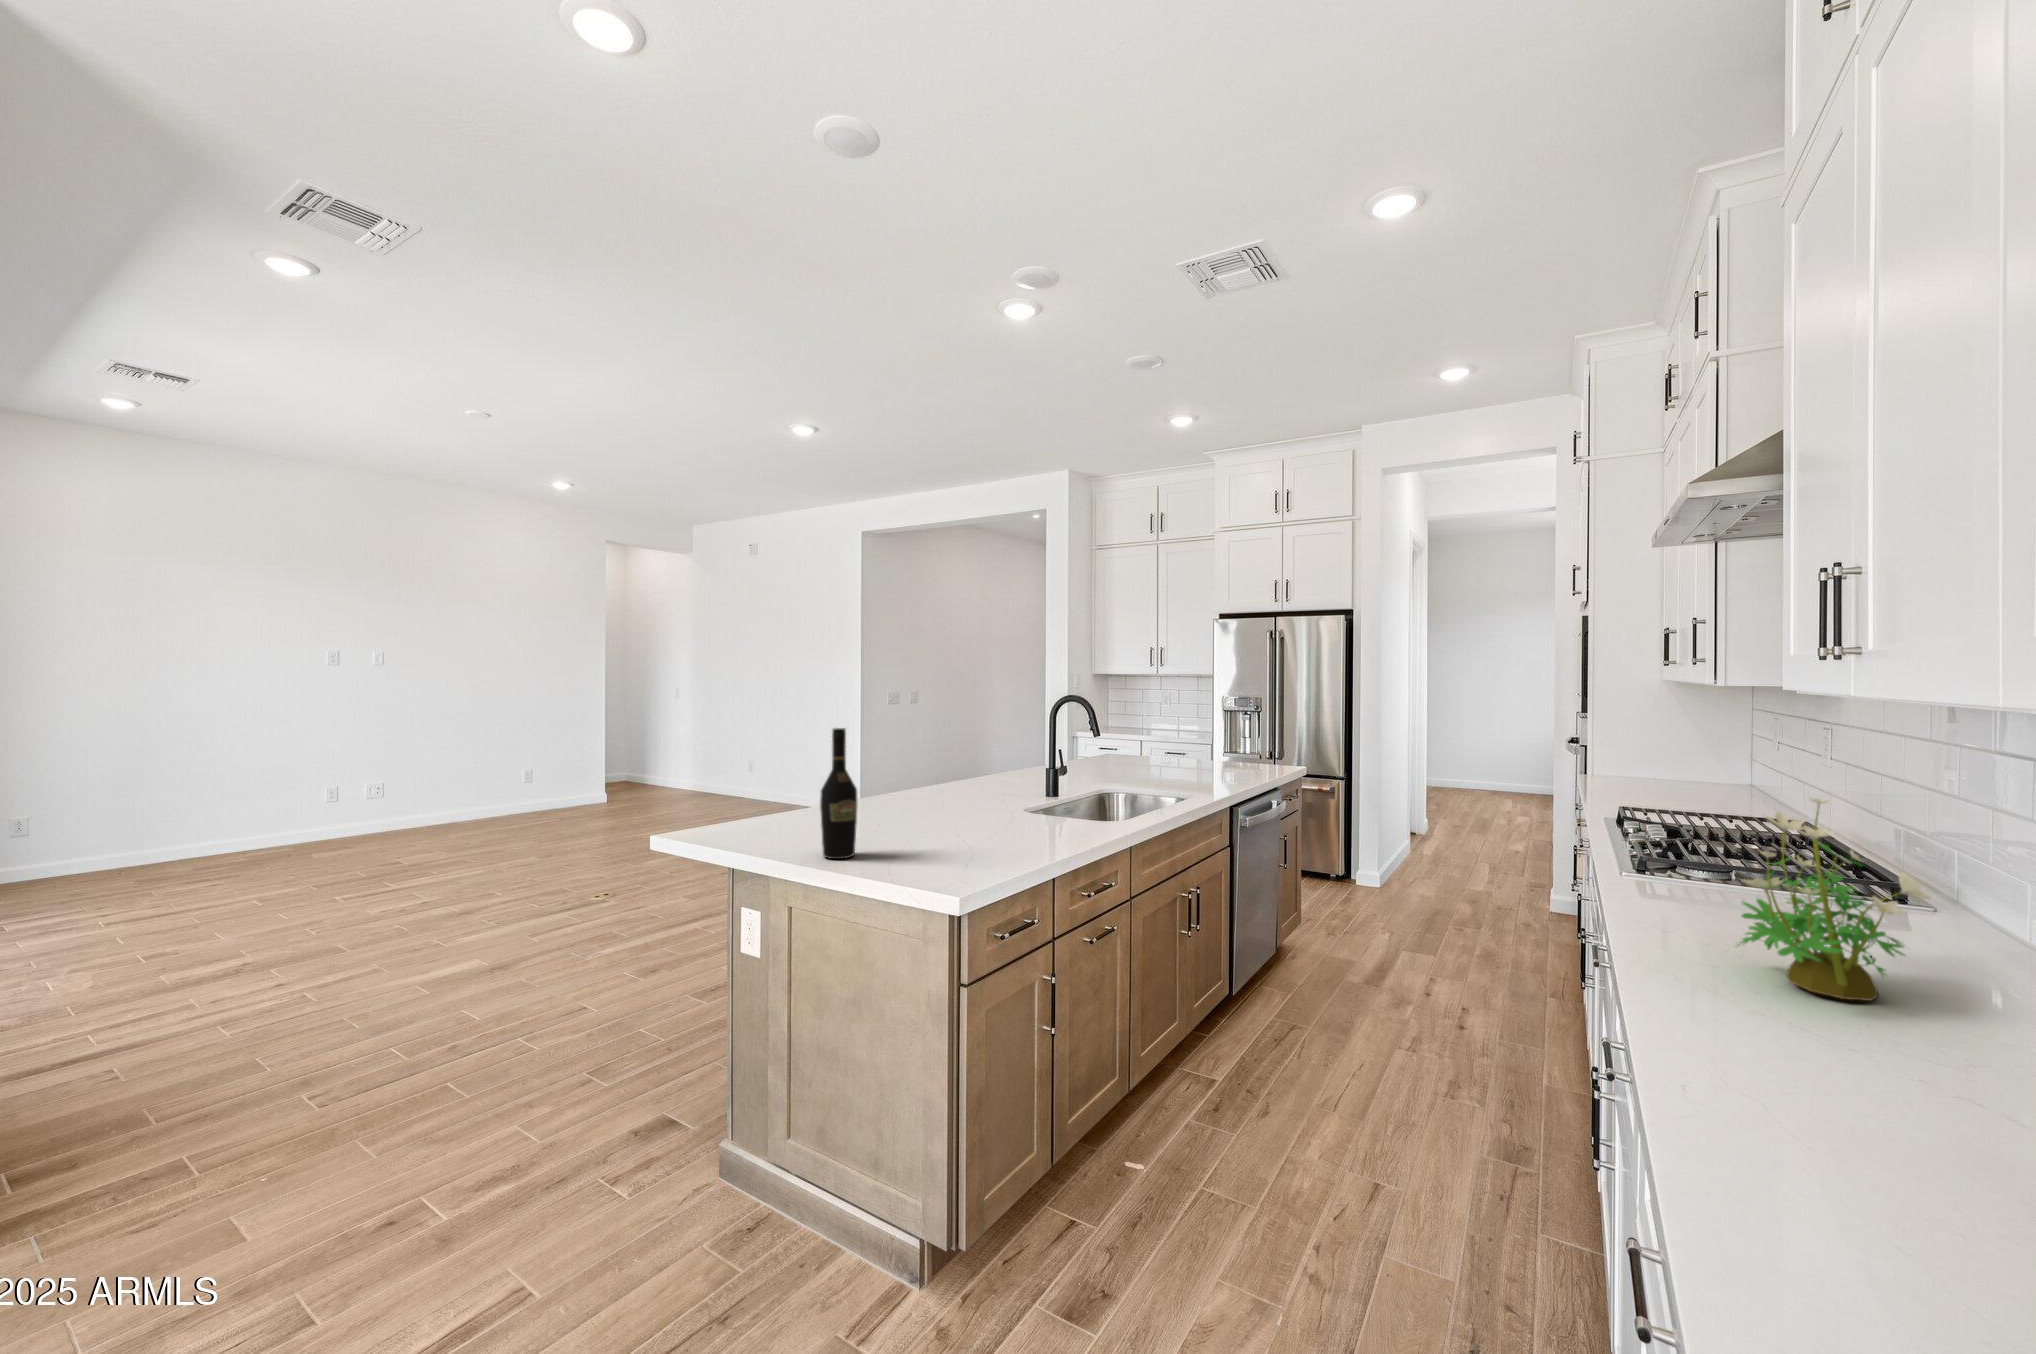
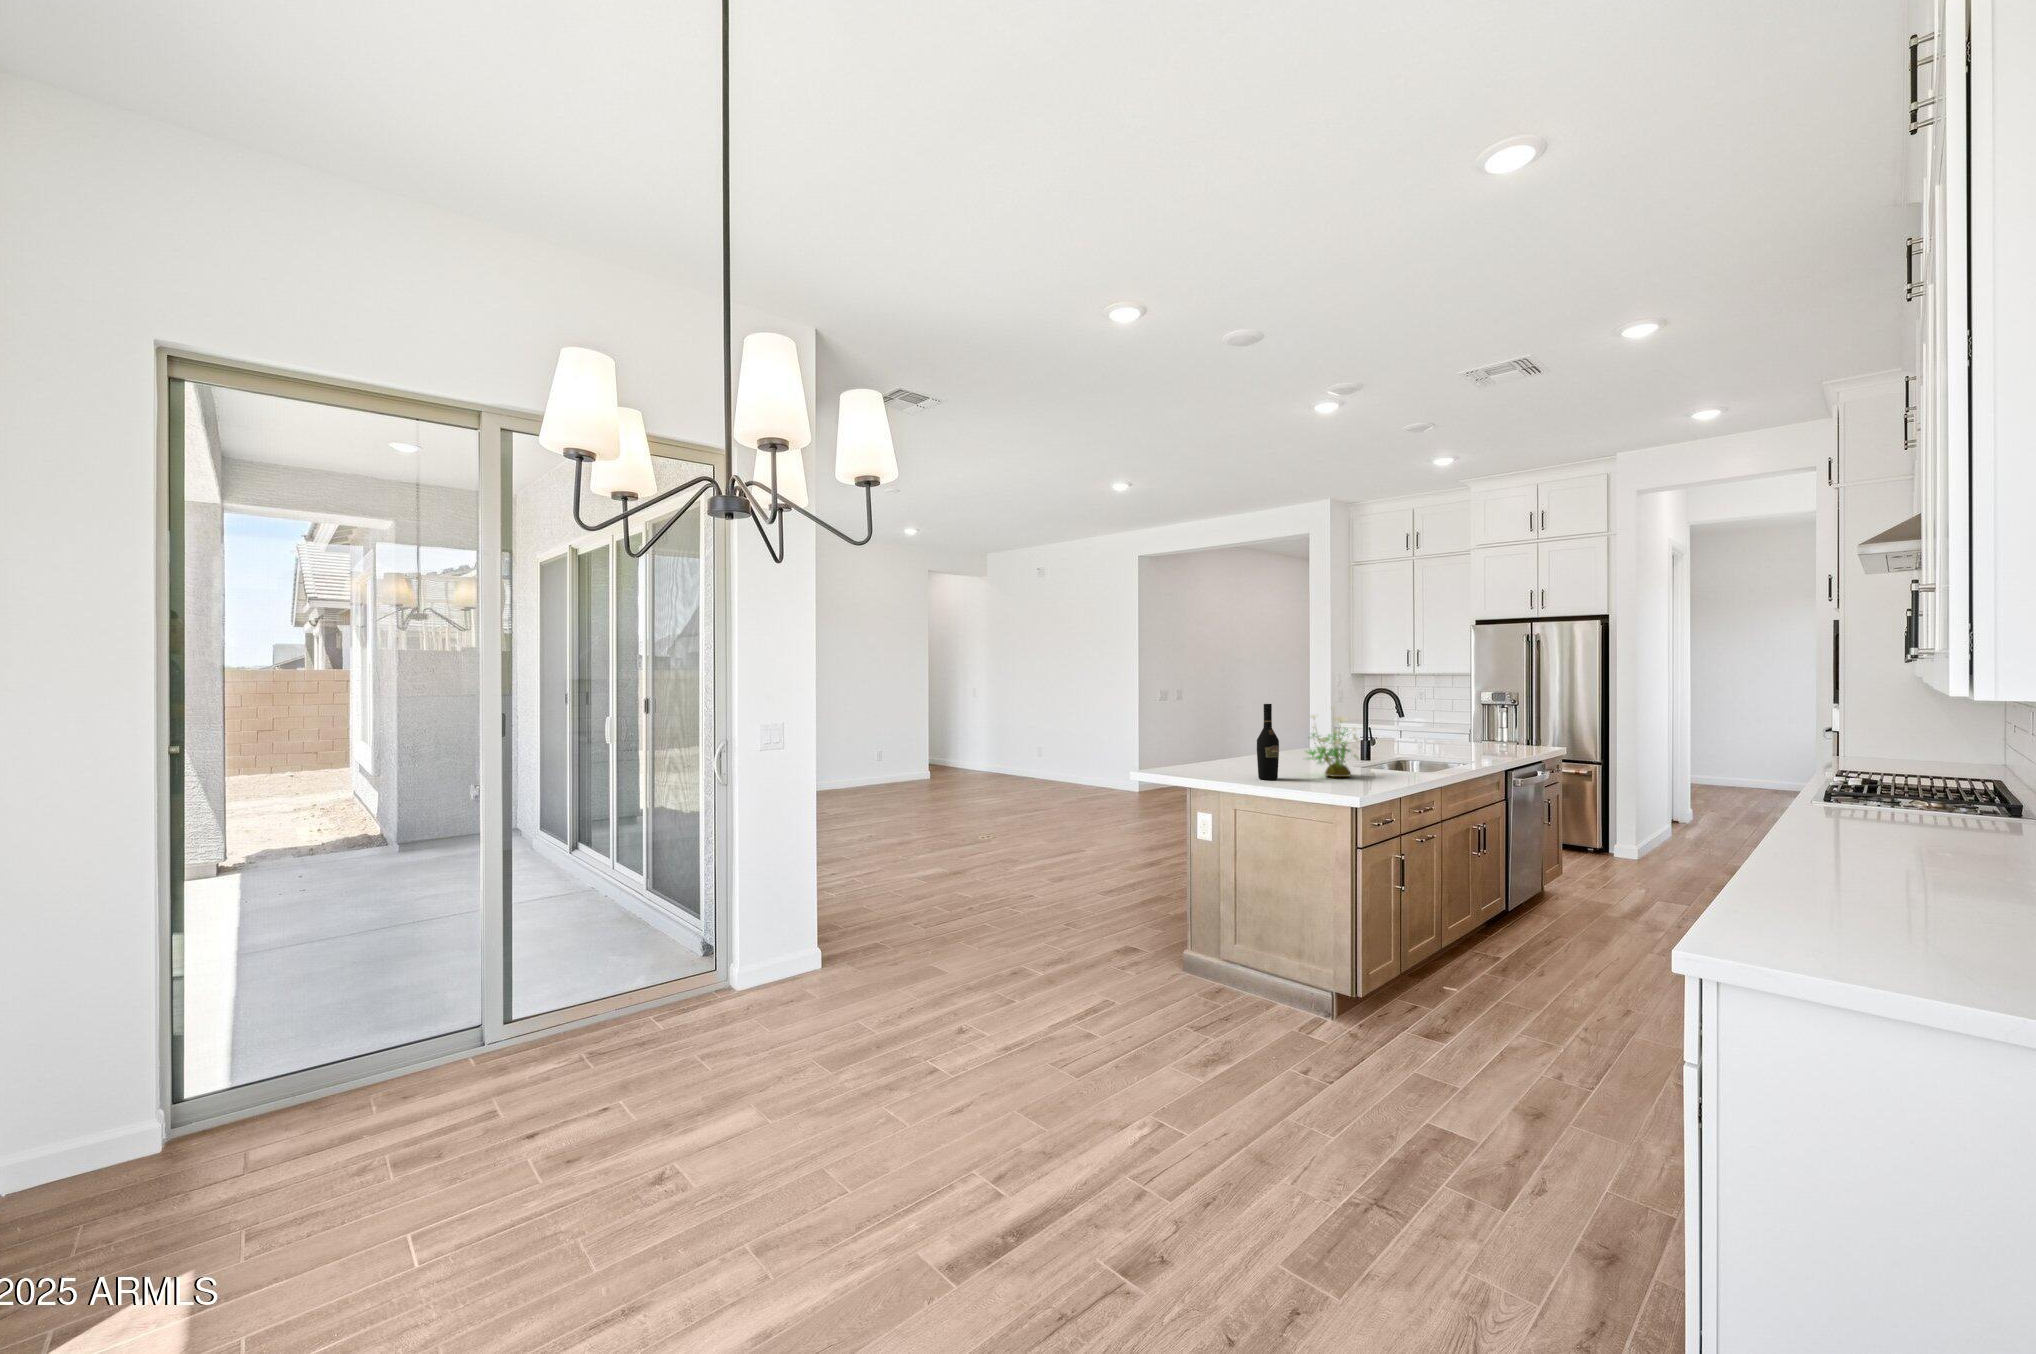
potted plant: present [1737,798,1930,1001] -> present [1307,707,1358,777]

